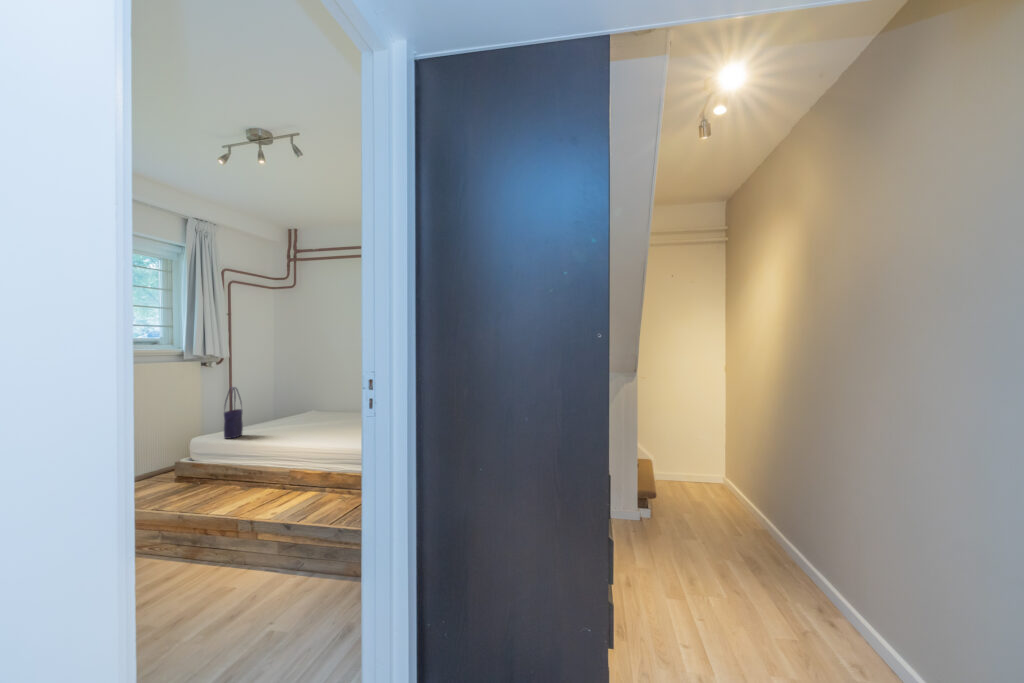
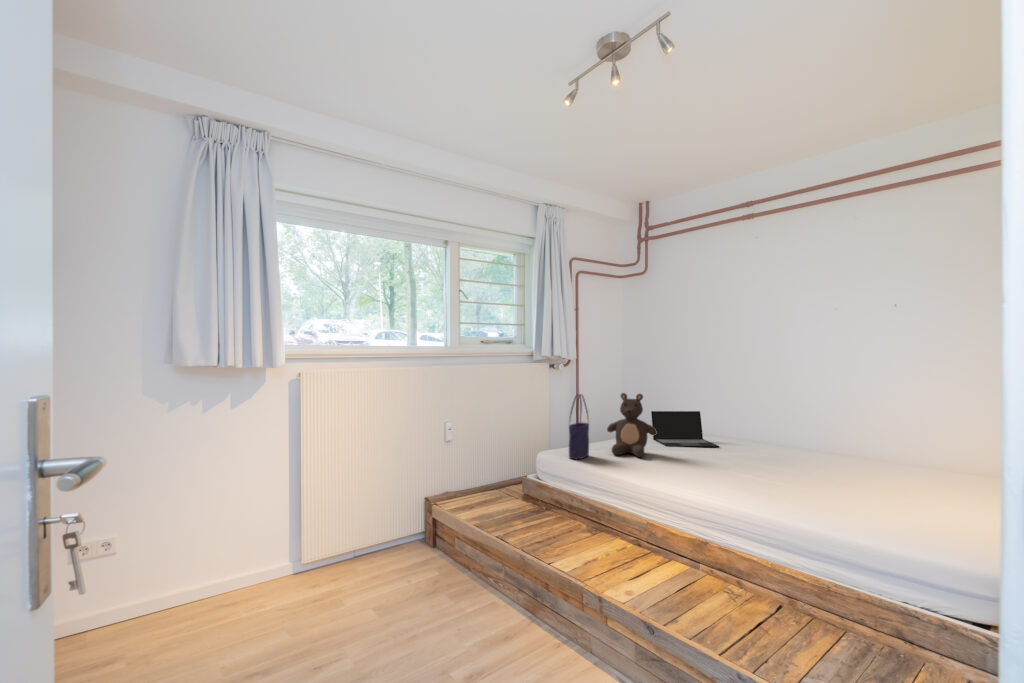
teddy bear: none [259,383,300,432] -> present [607,393,657,457]
laptop: none [298,394,349,422] -> present [651,411,719,447]

